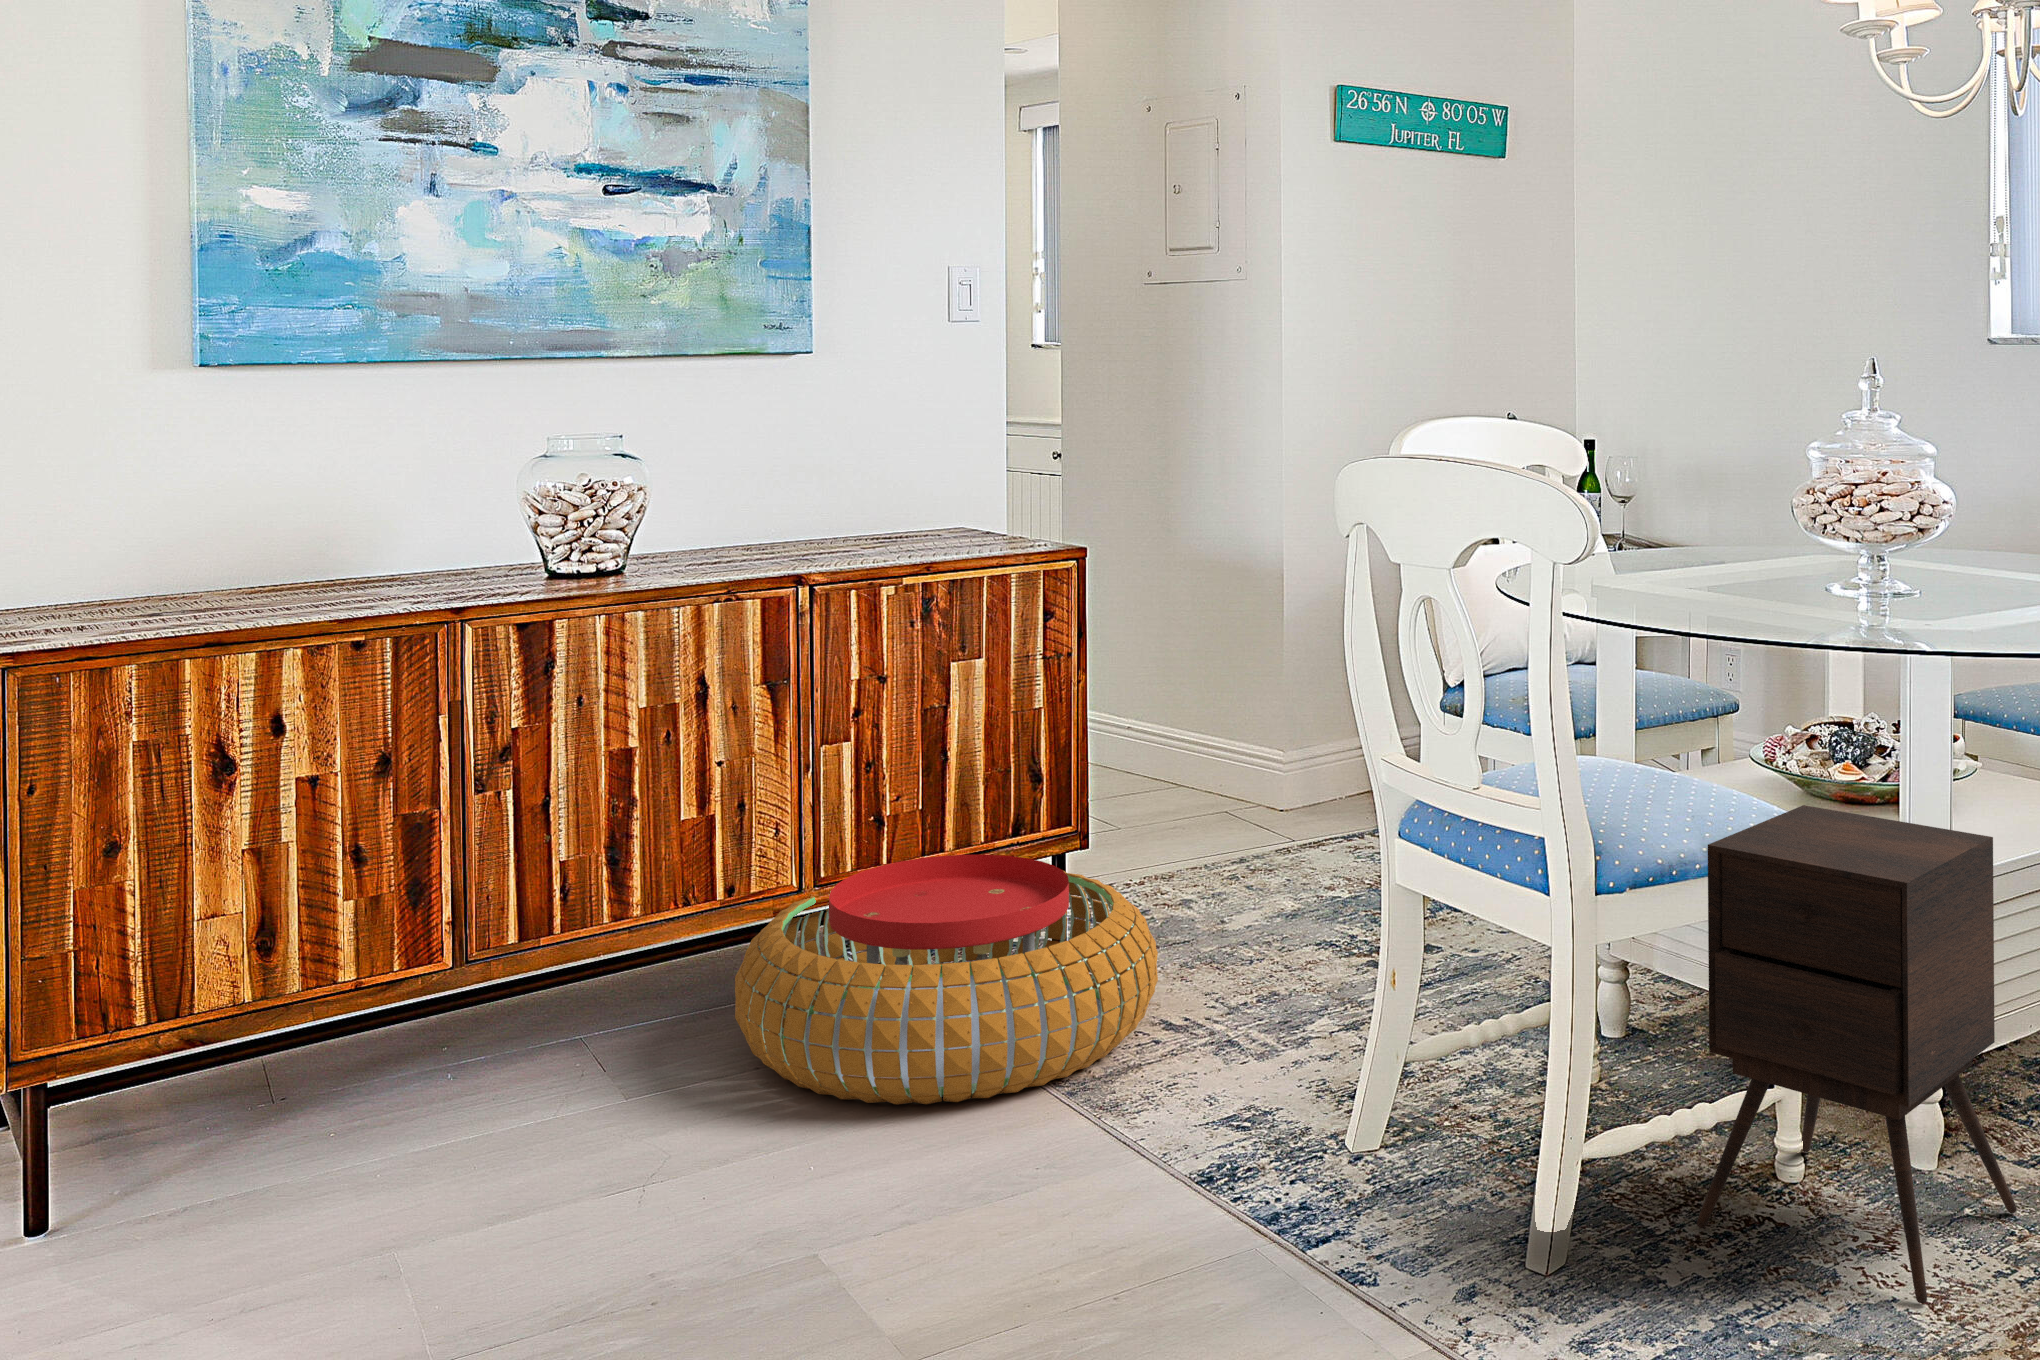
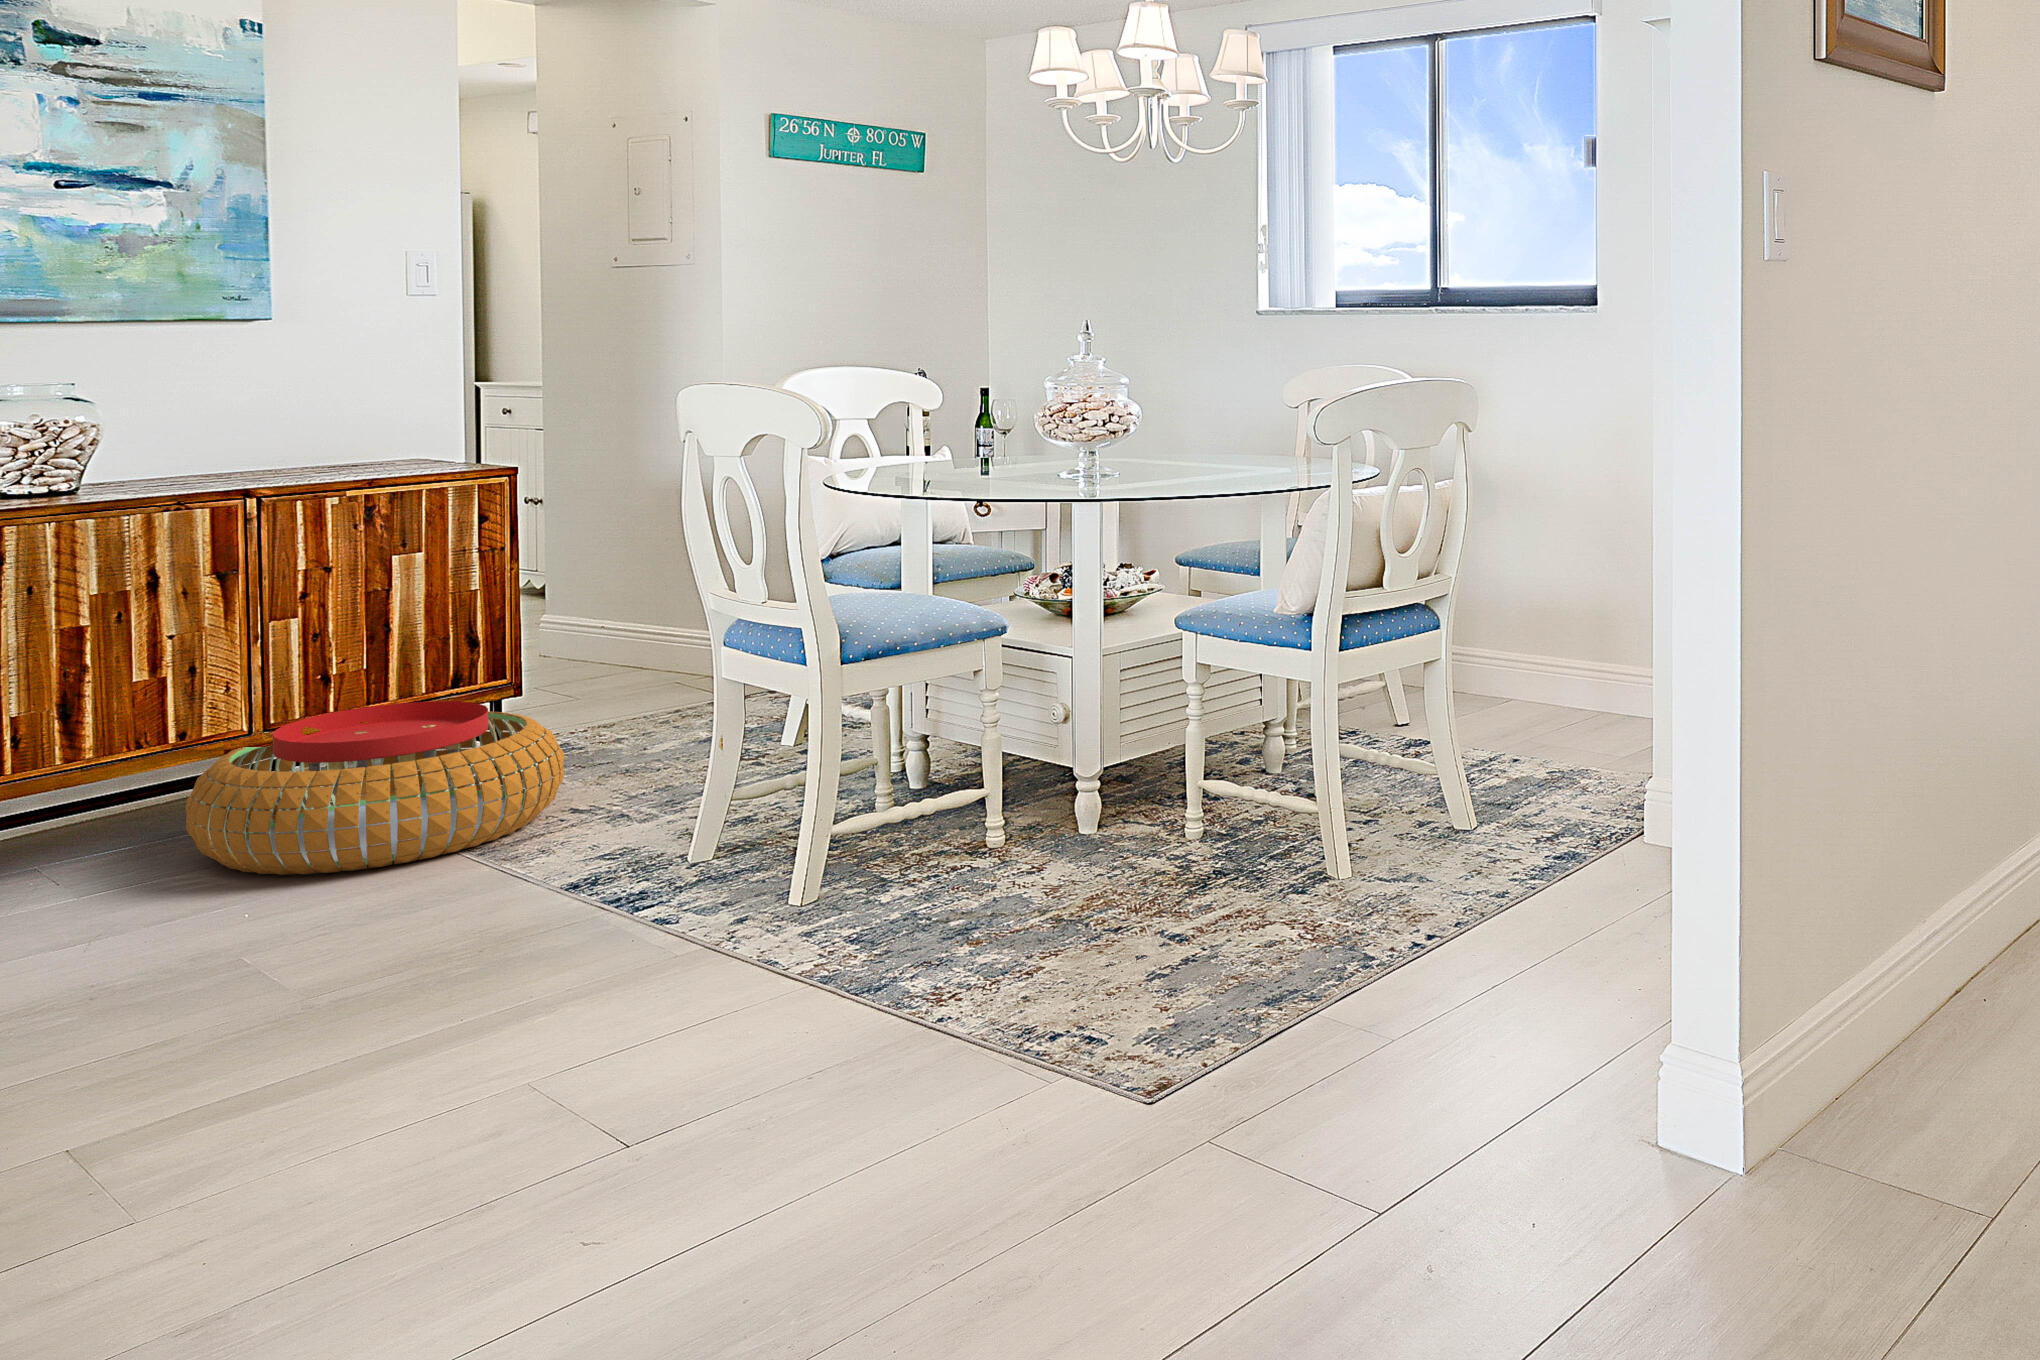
side table: present [1697,805,2017,1303] -> none [912,606,1125,887]

